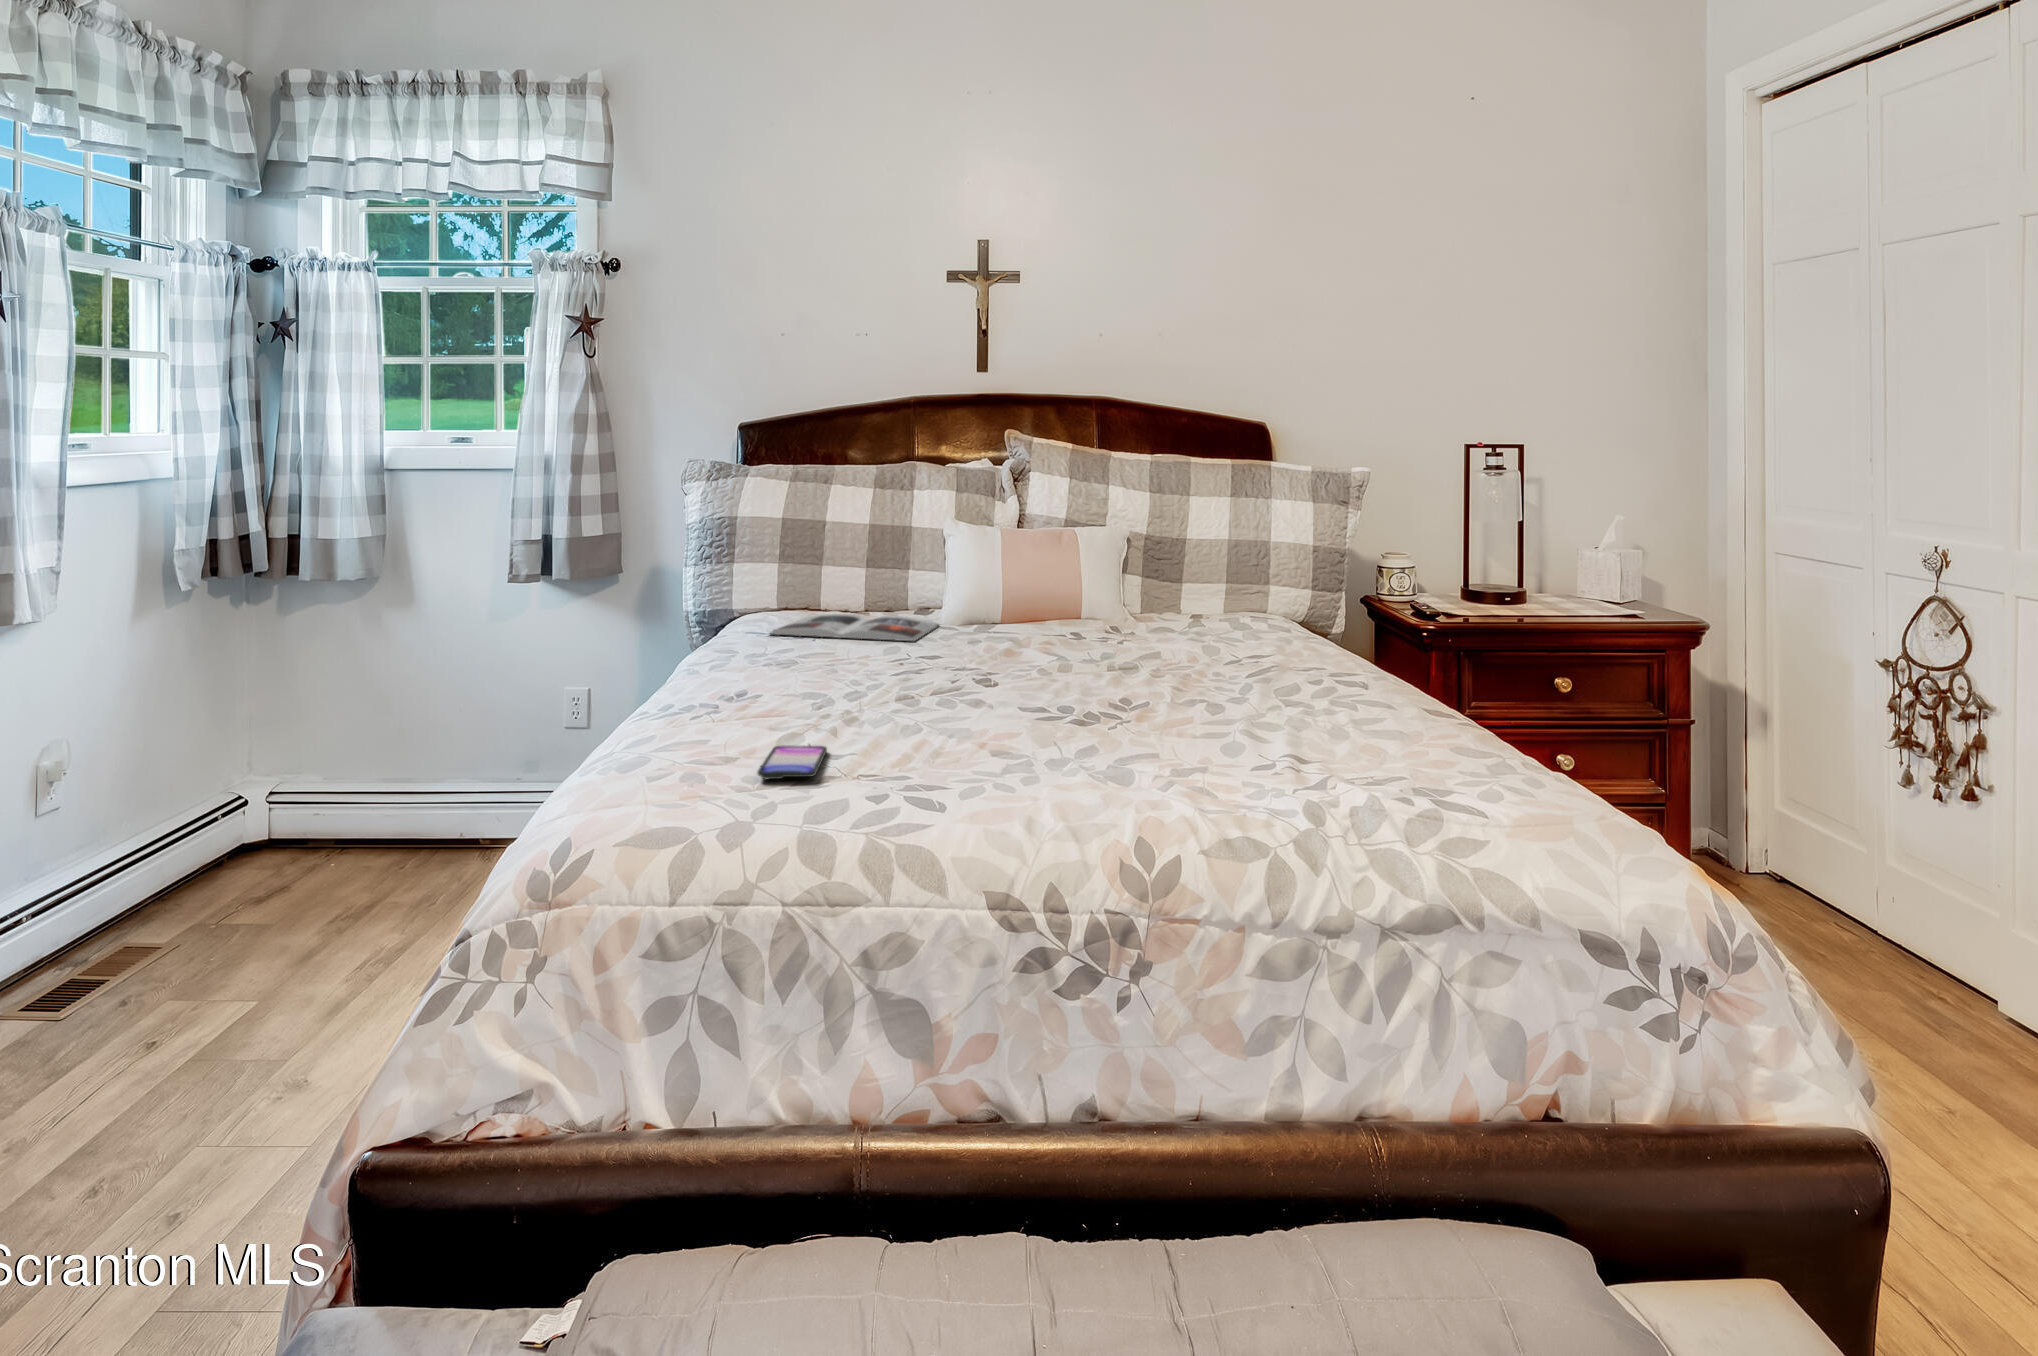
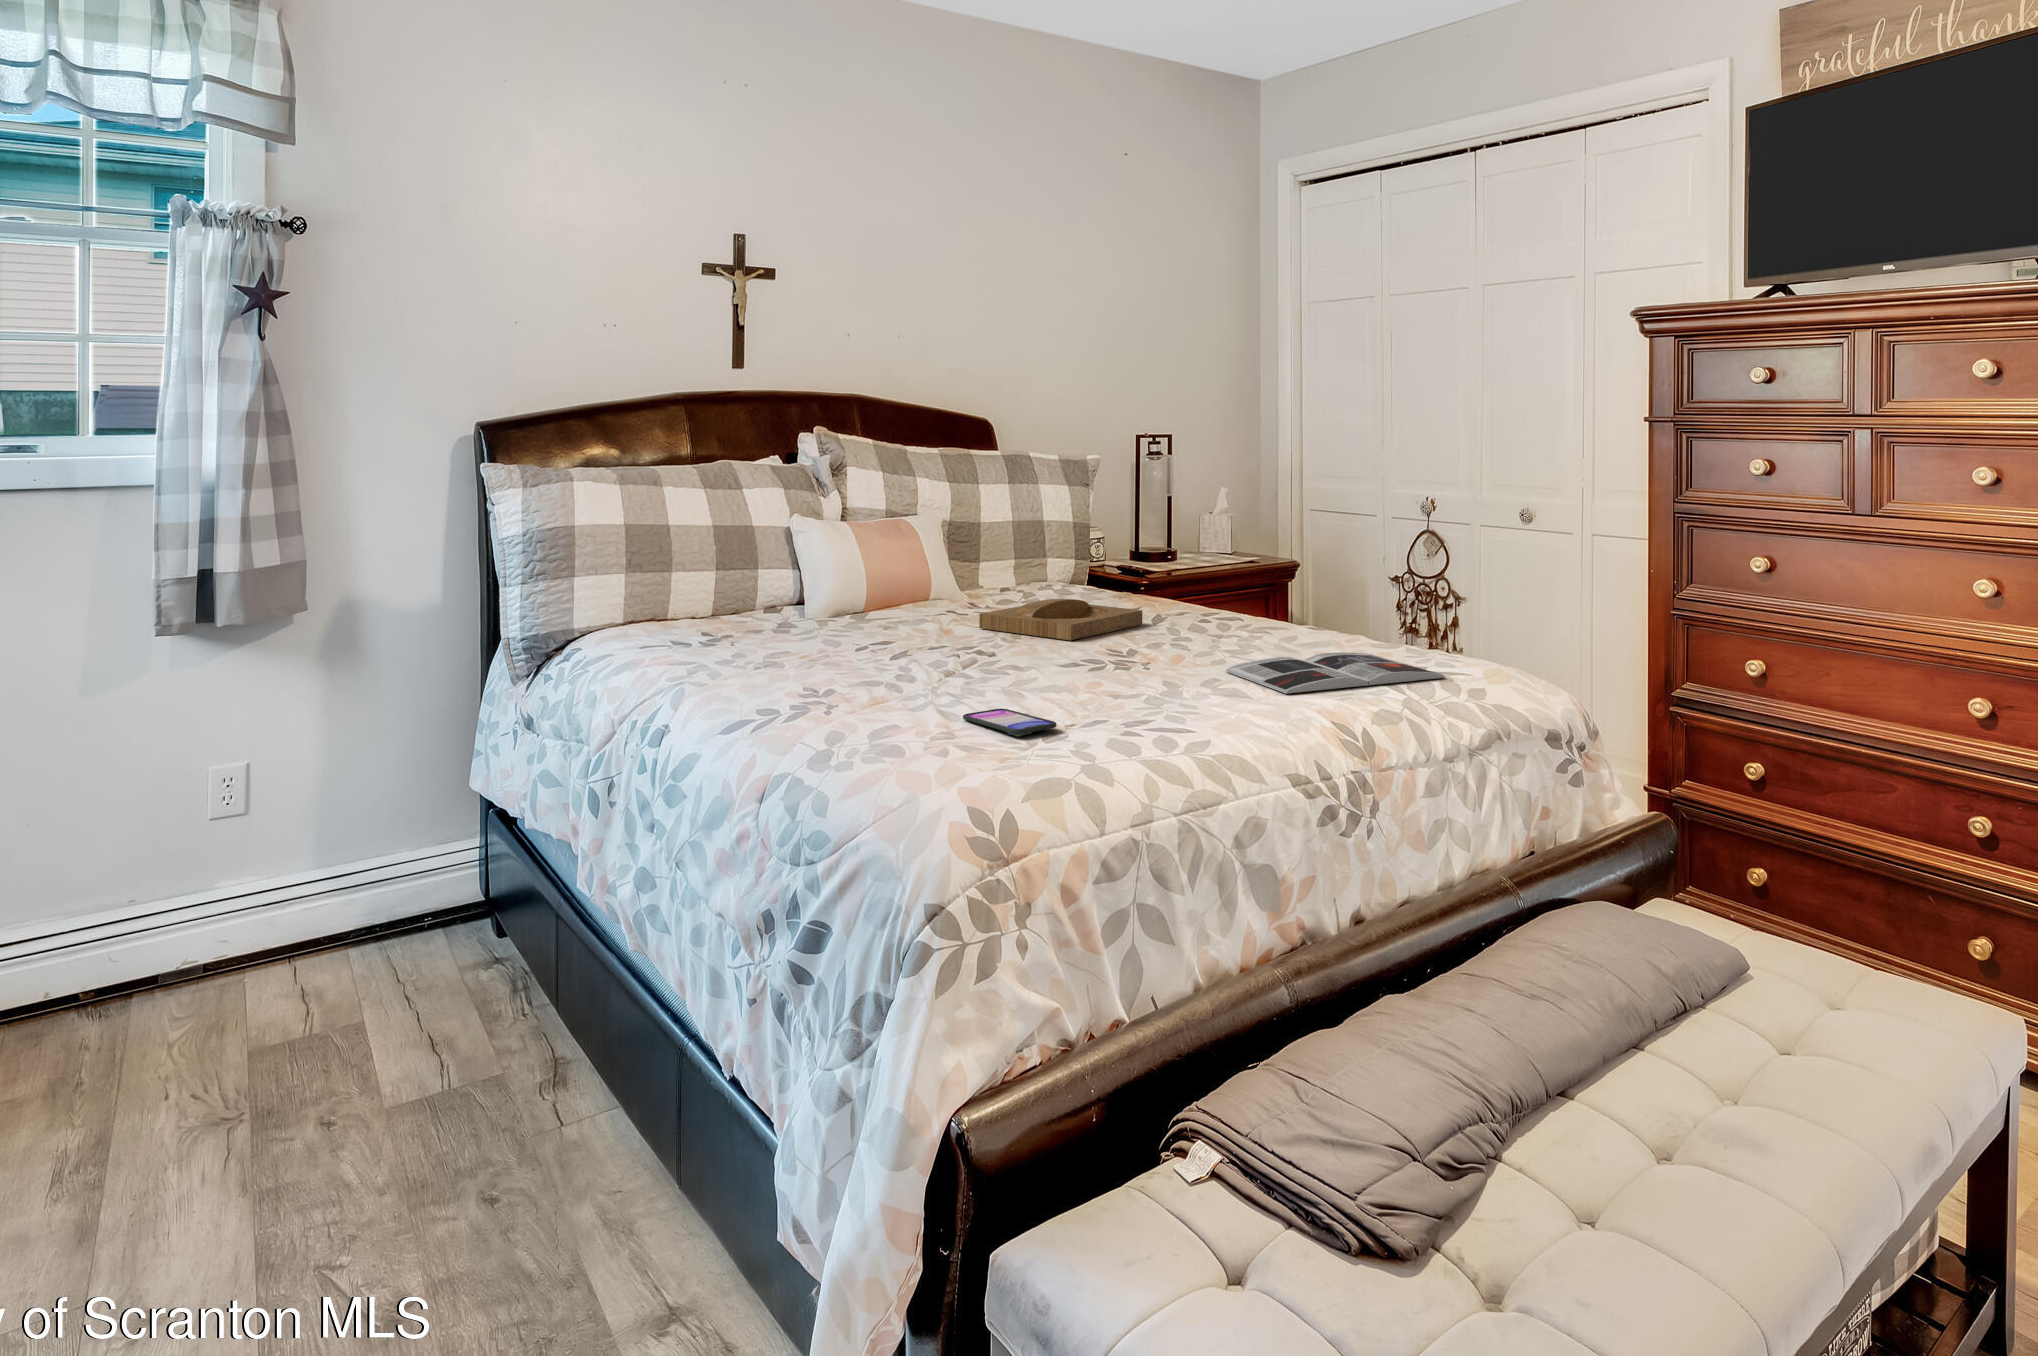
magazine: present [770,614,939,641] -> present [1225,652,1446,694]
tray: none [1060,632,1235,682] -> present [979,599,1142,640]

